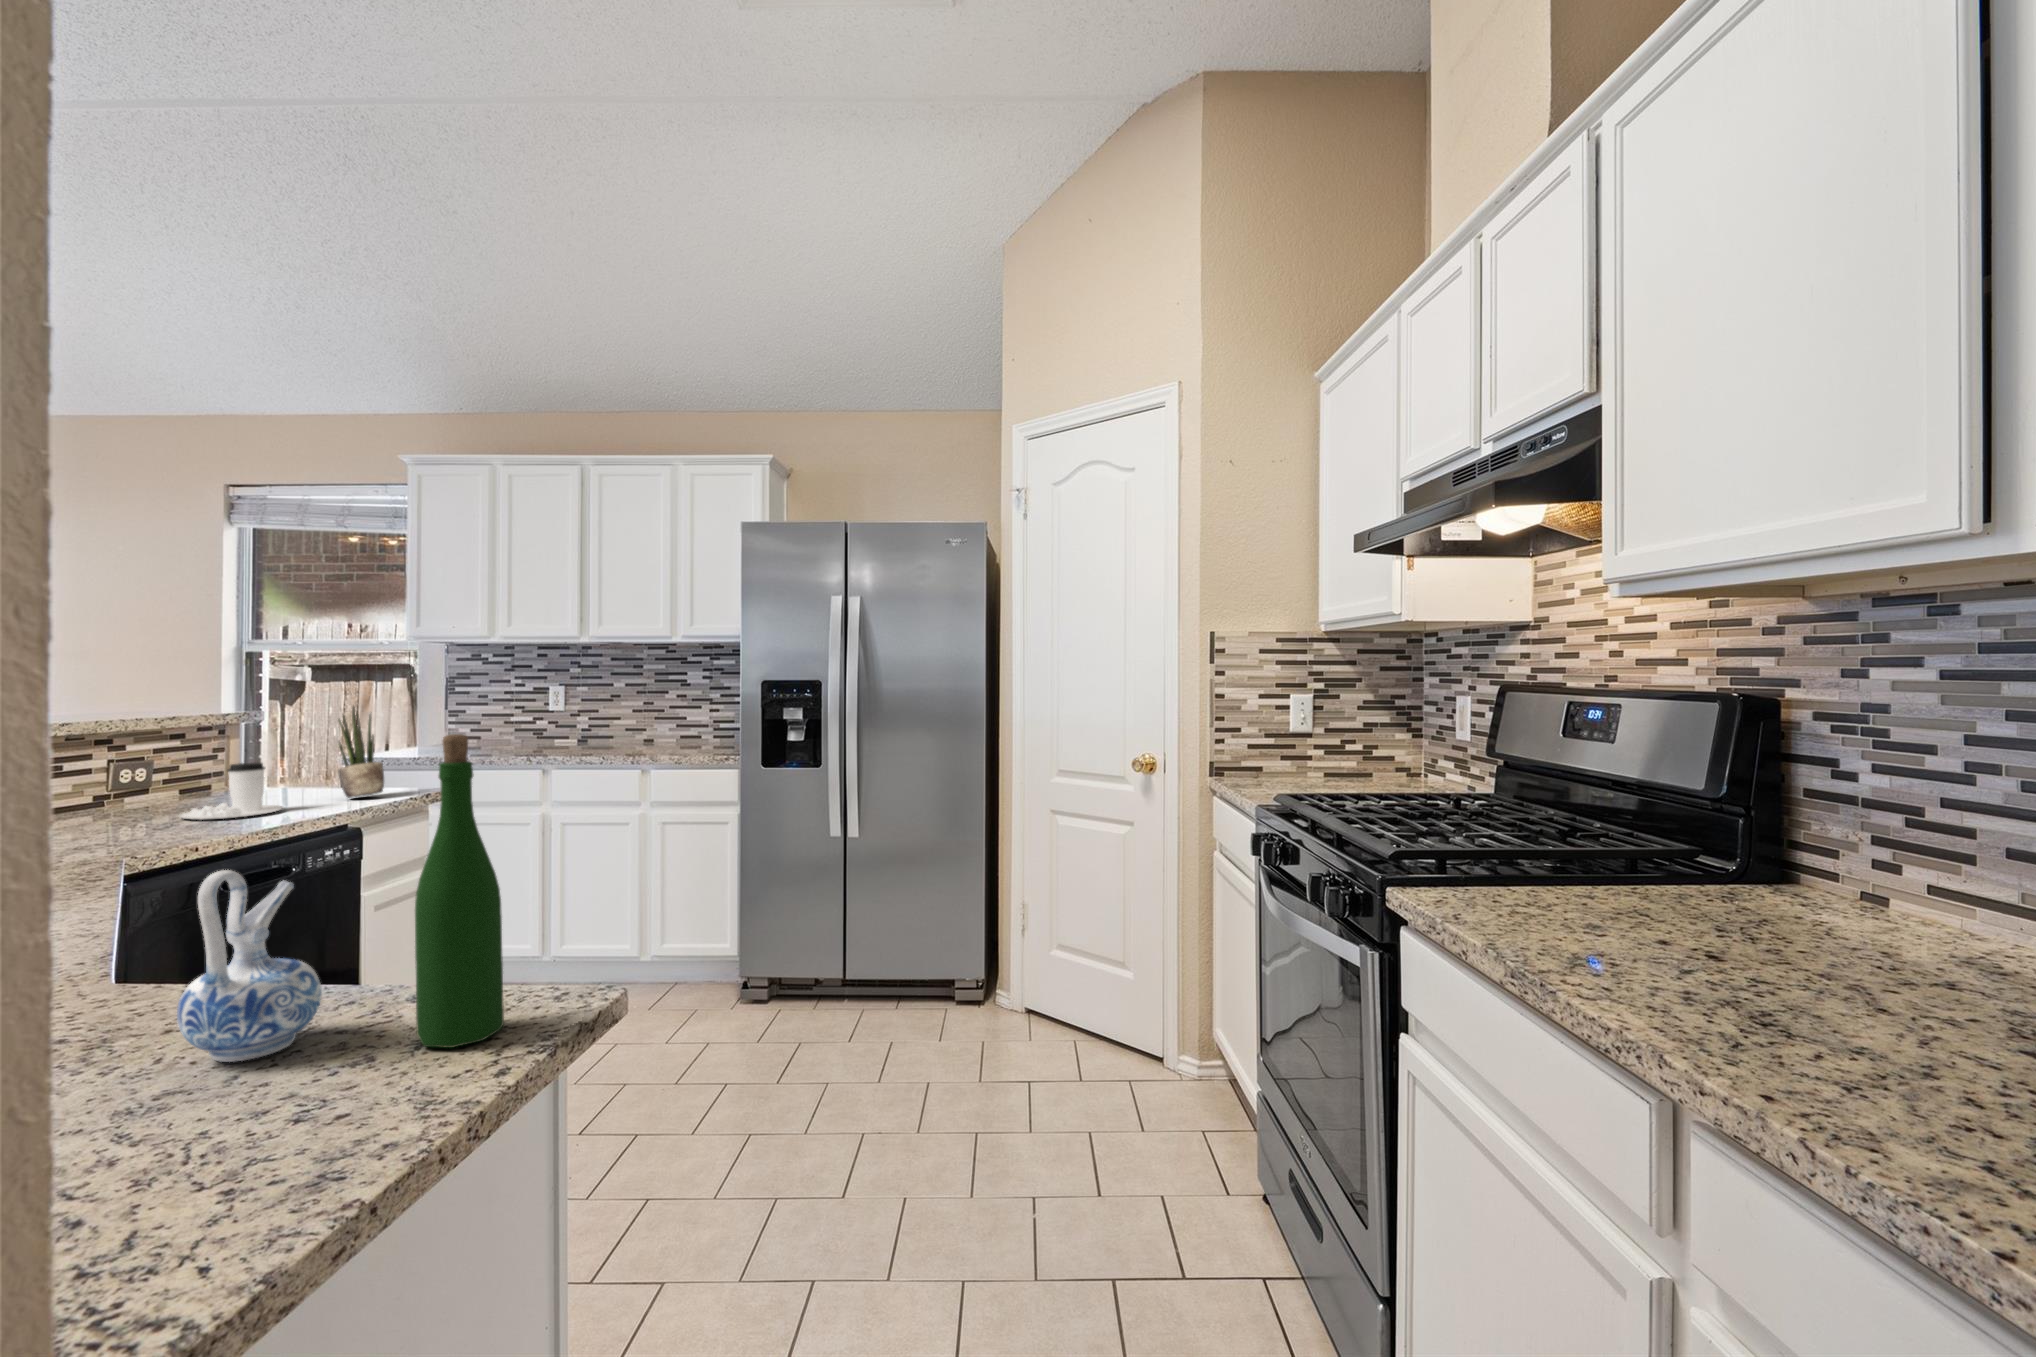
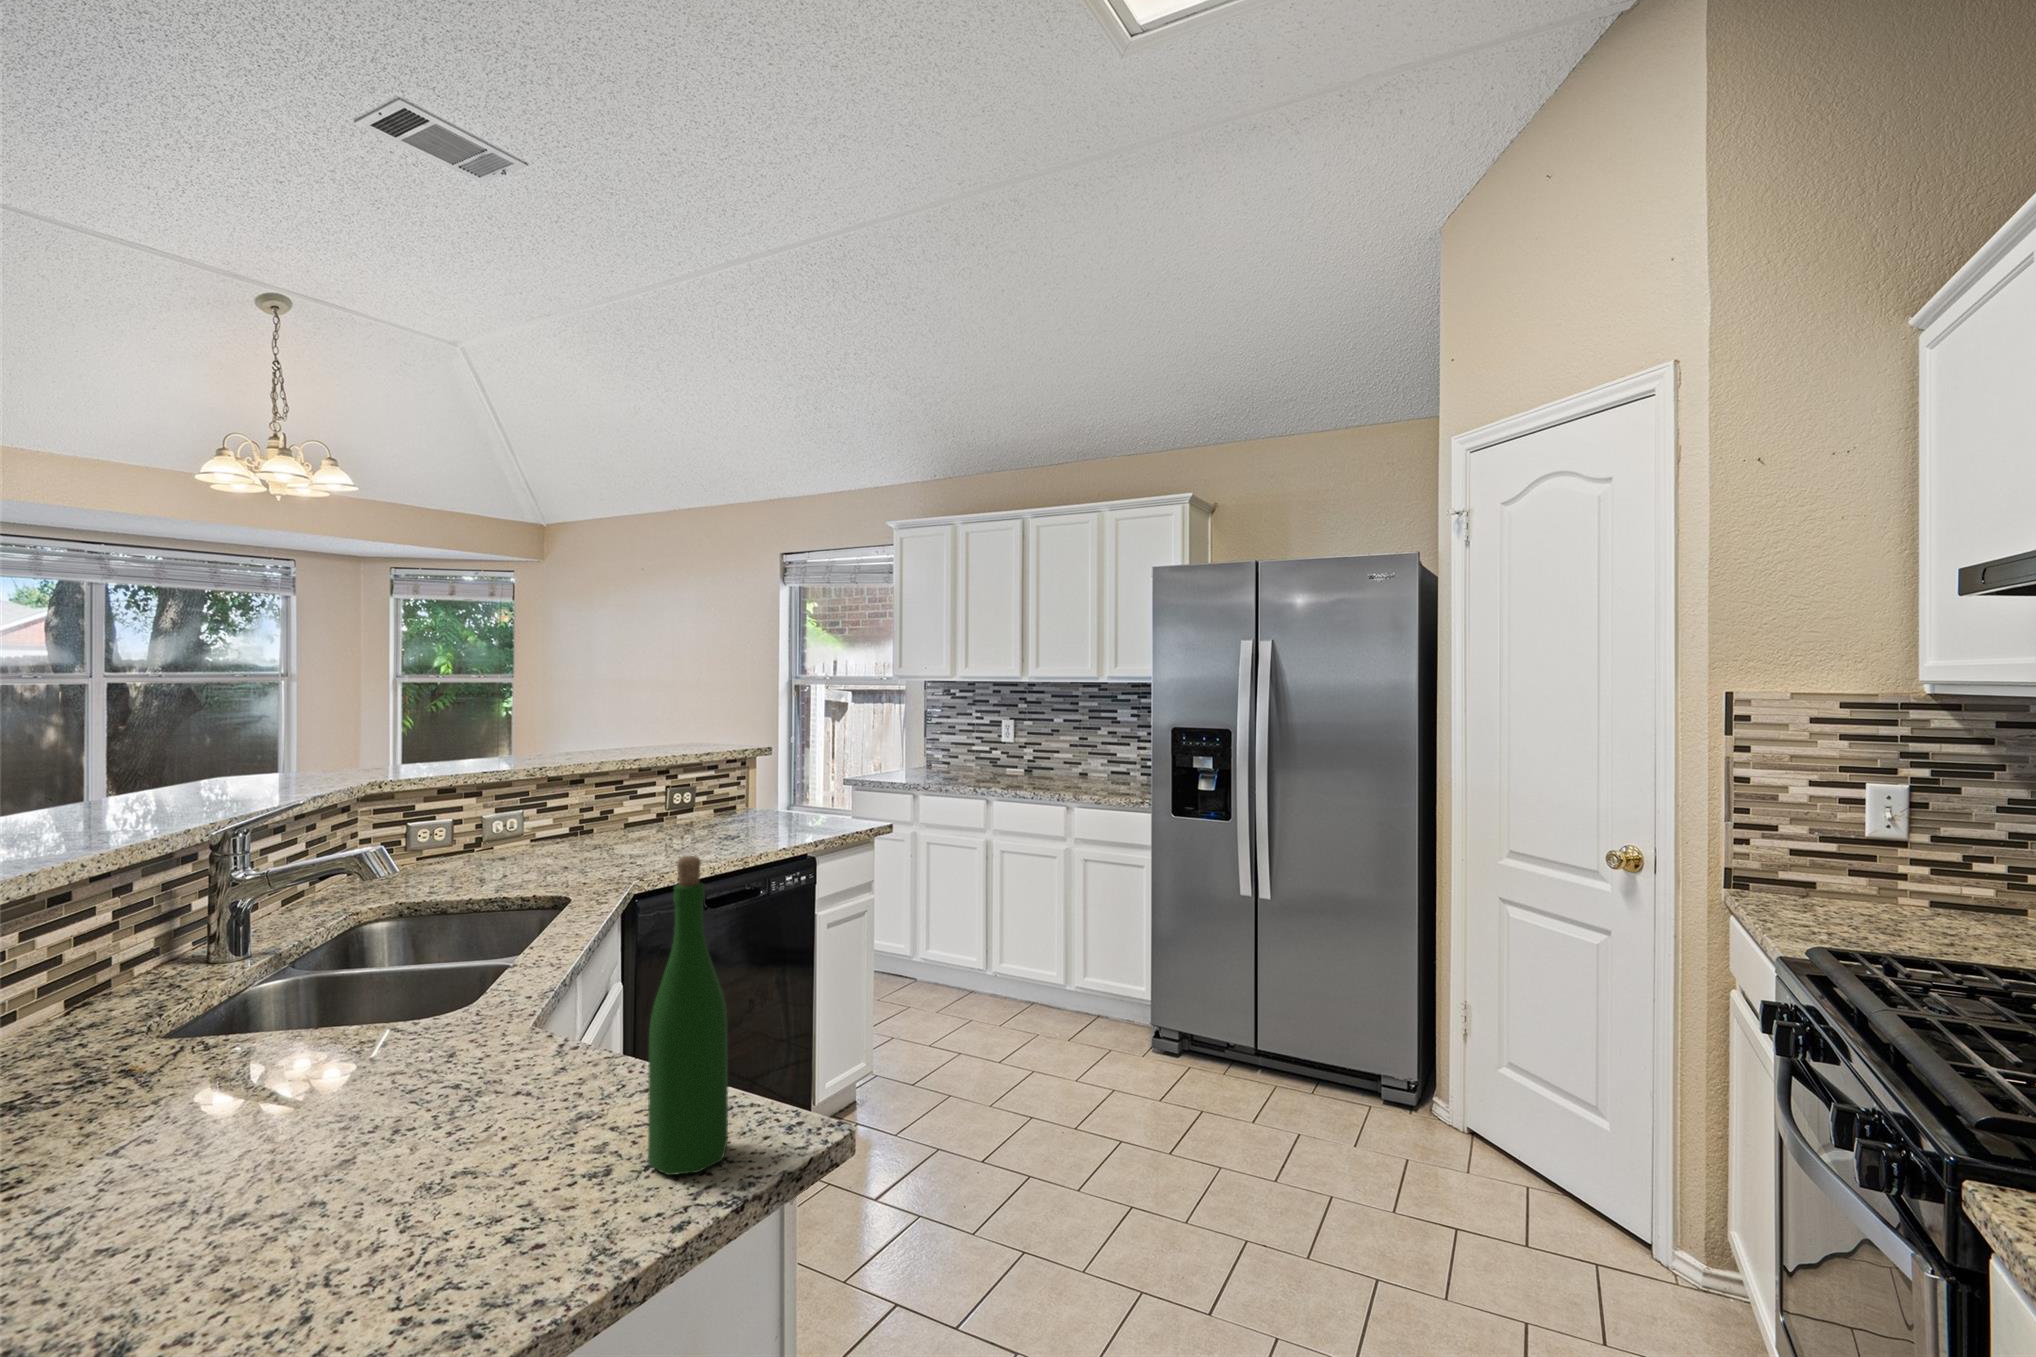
potted plant: present [338,707,384,798] -> none [808,747,841,826]
coffee cup: present [179,763,283,820] -> none [695,794,766,840]
ceramic pitcher: present [177,870,322,1062] -> none [484,968,599,1143]

